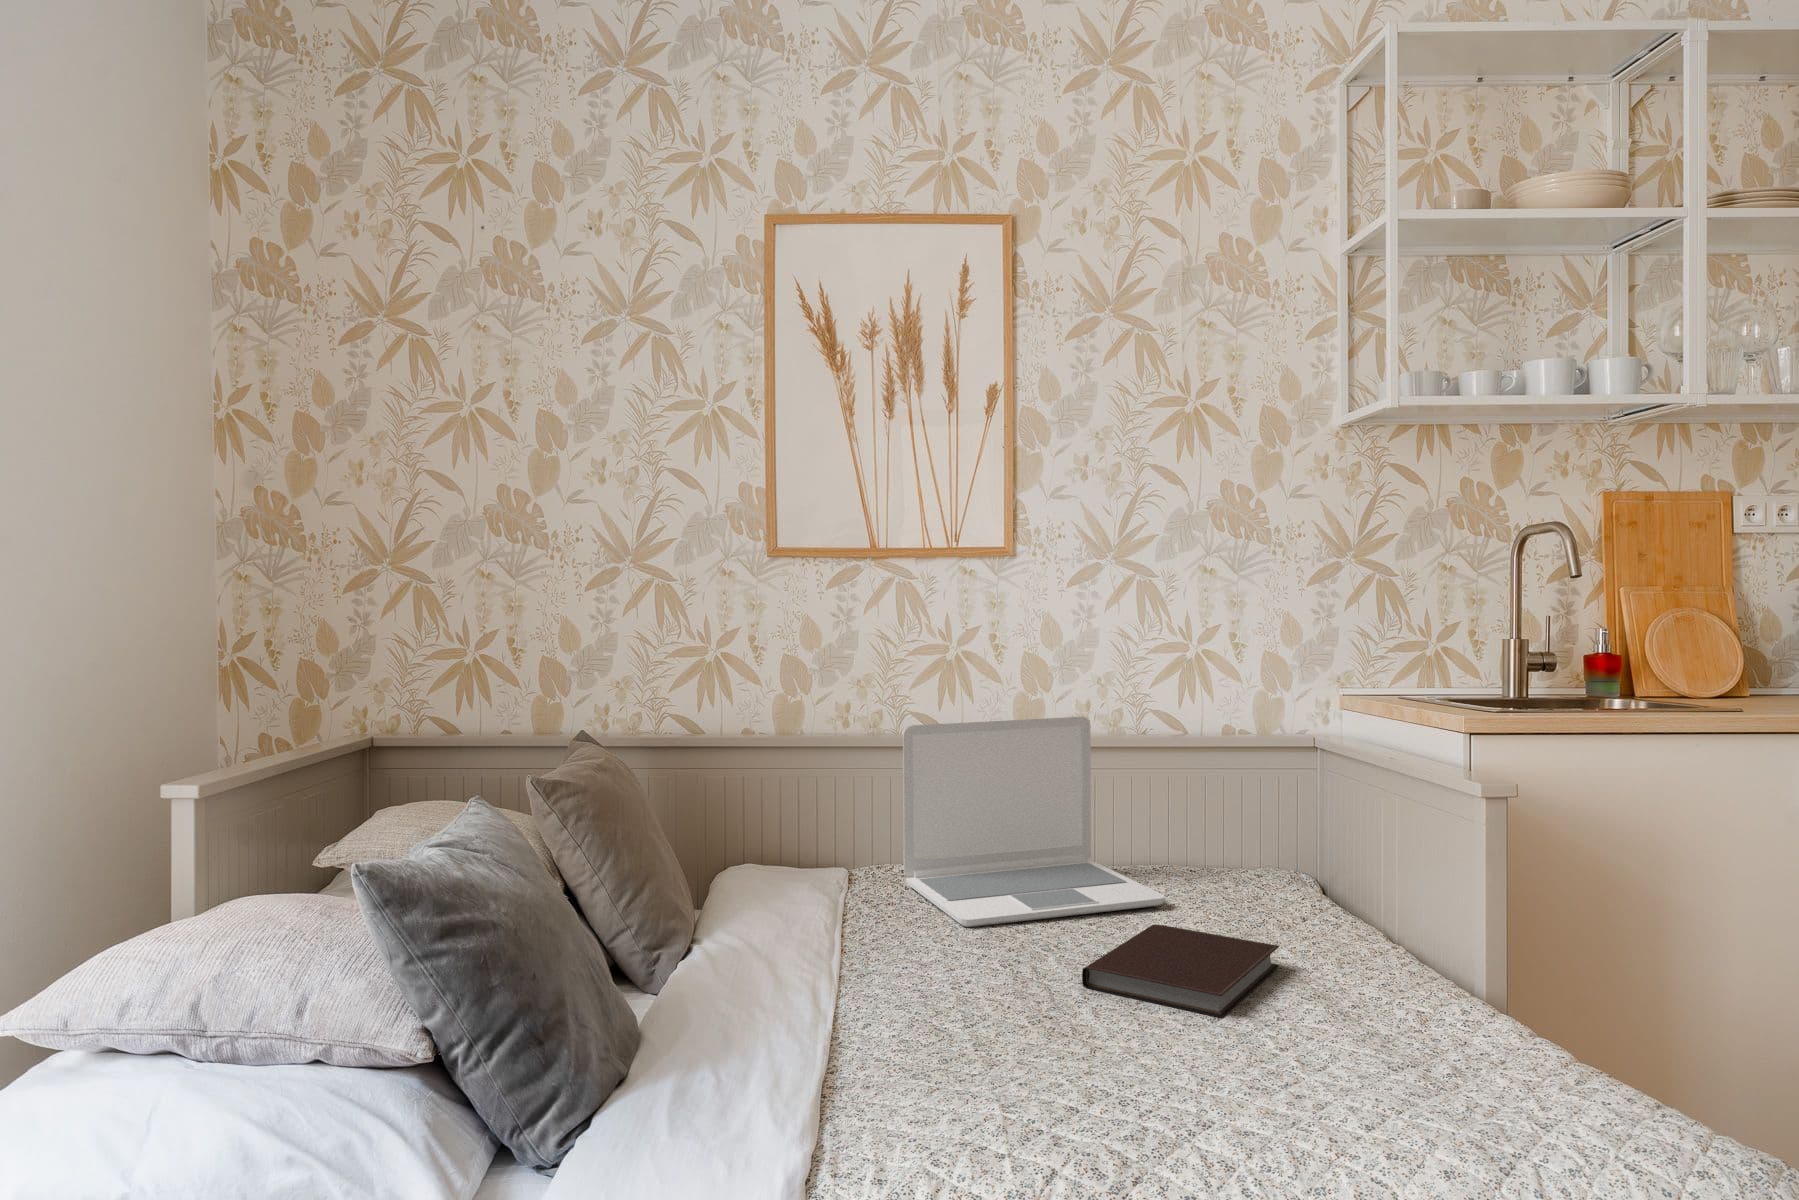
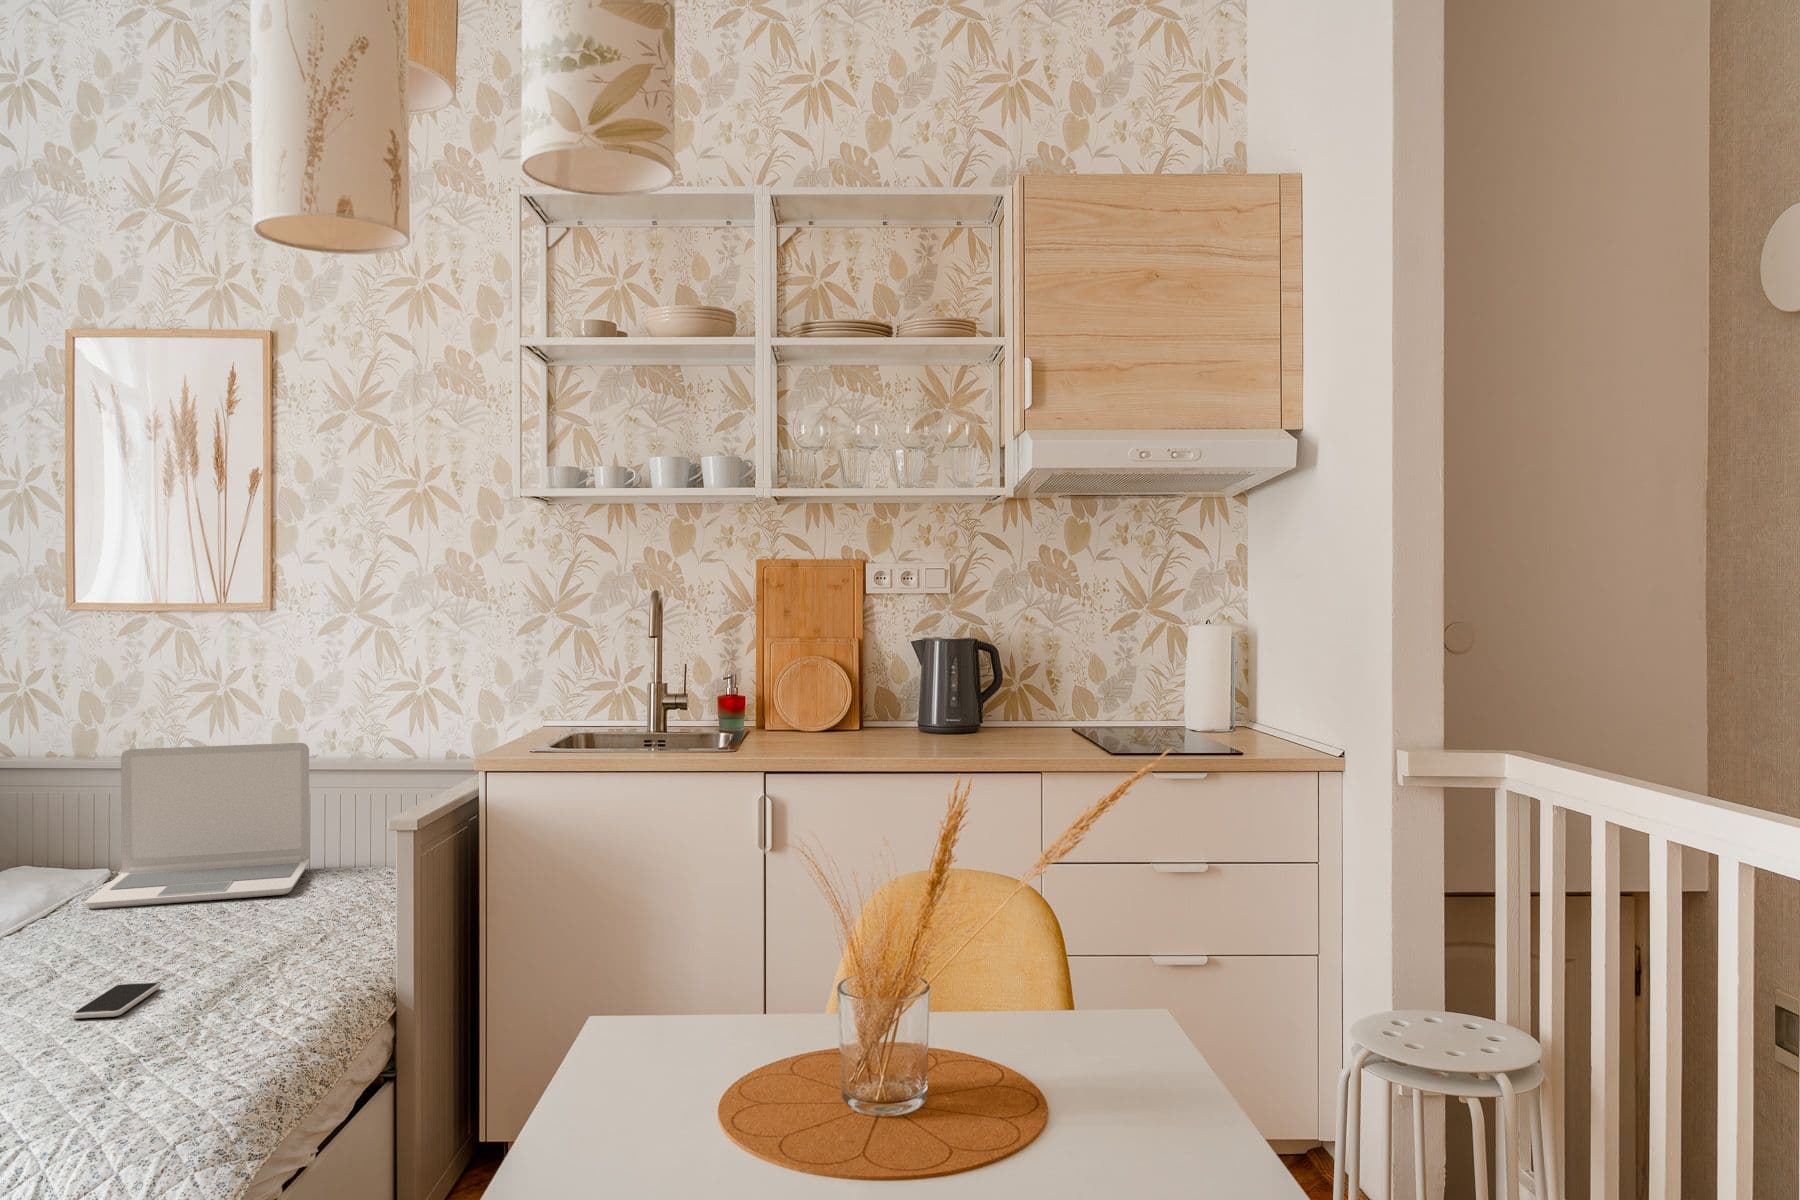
notebook: present [1082,924,1279,1018] -> none [65,906,255,969]
smartphone: none [1319,1043,1440,1104] -> present [72,983,160,1018]

